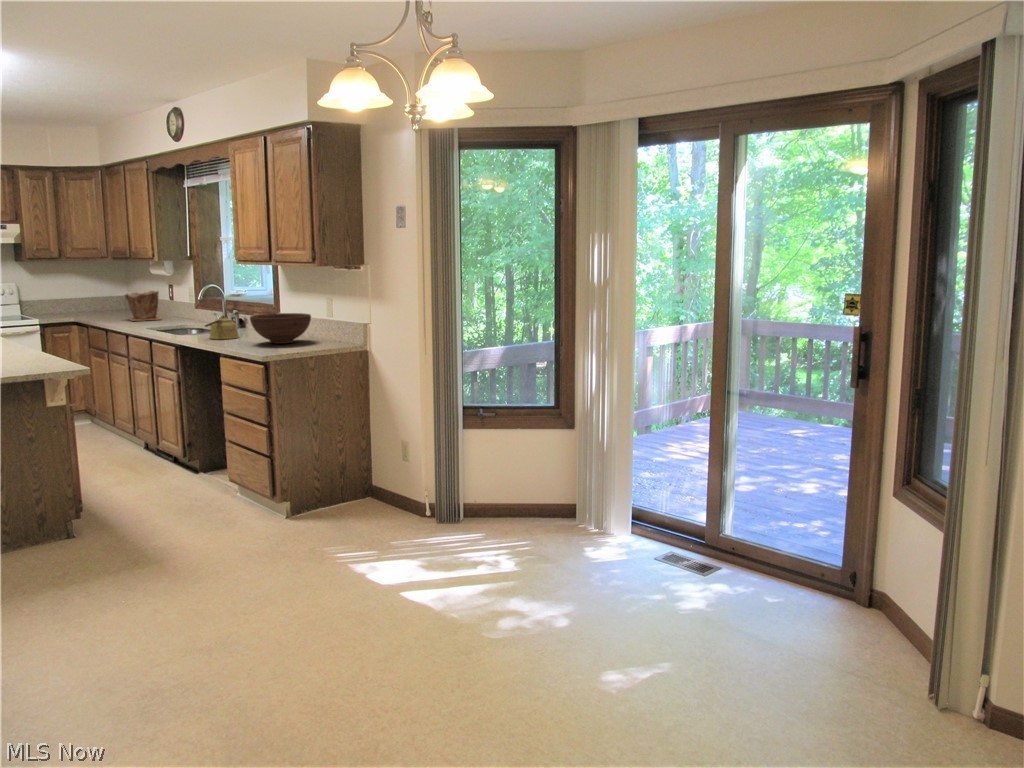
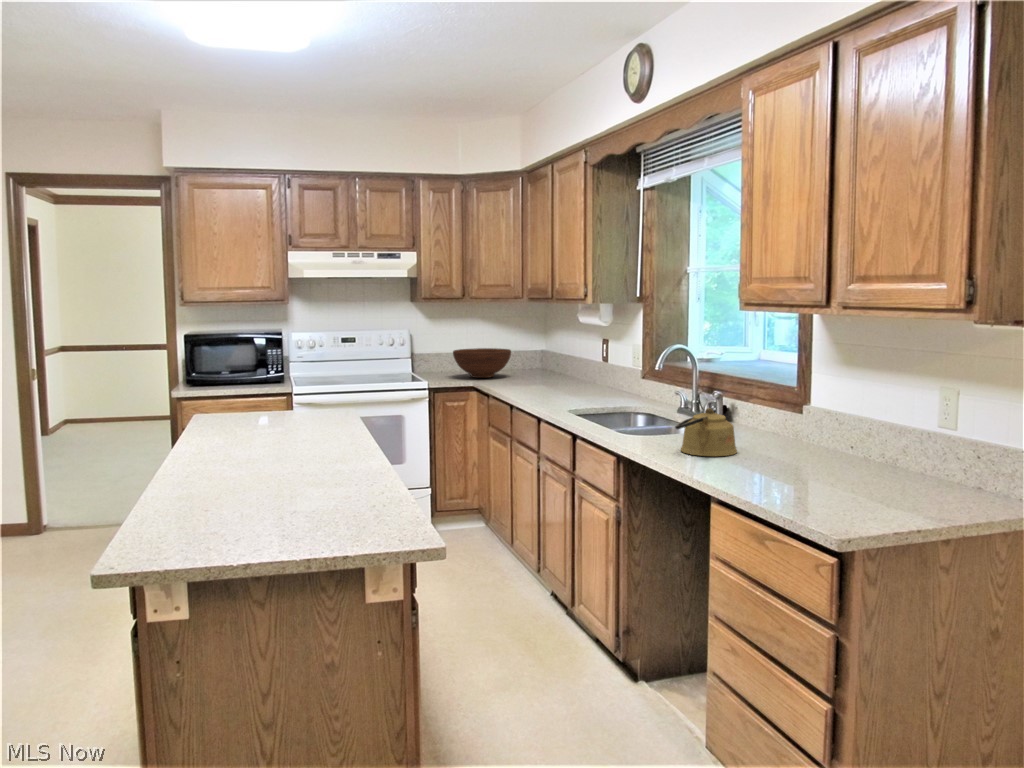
plant pot: present [125,290,161,321] -> none [540,346,588,392]
fruit bowl: present [250,313,311,344] -> present [453,348,511,378]

